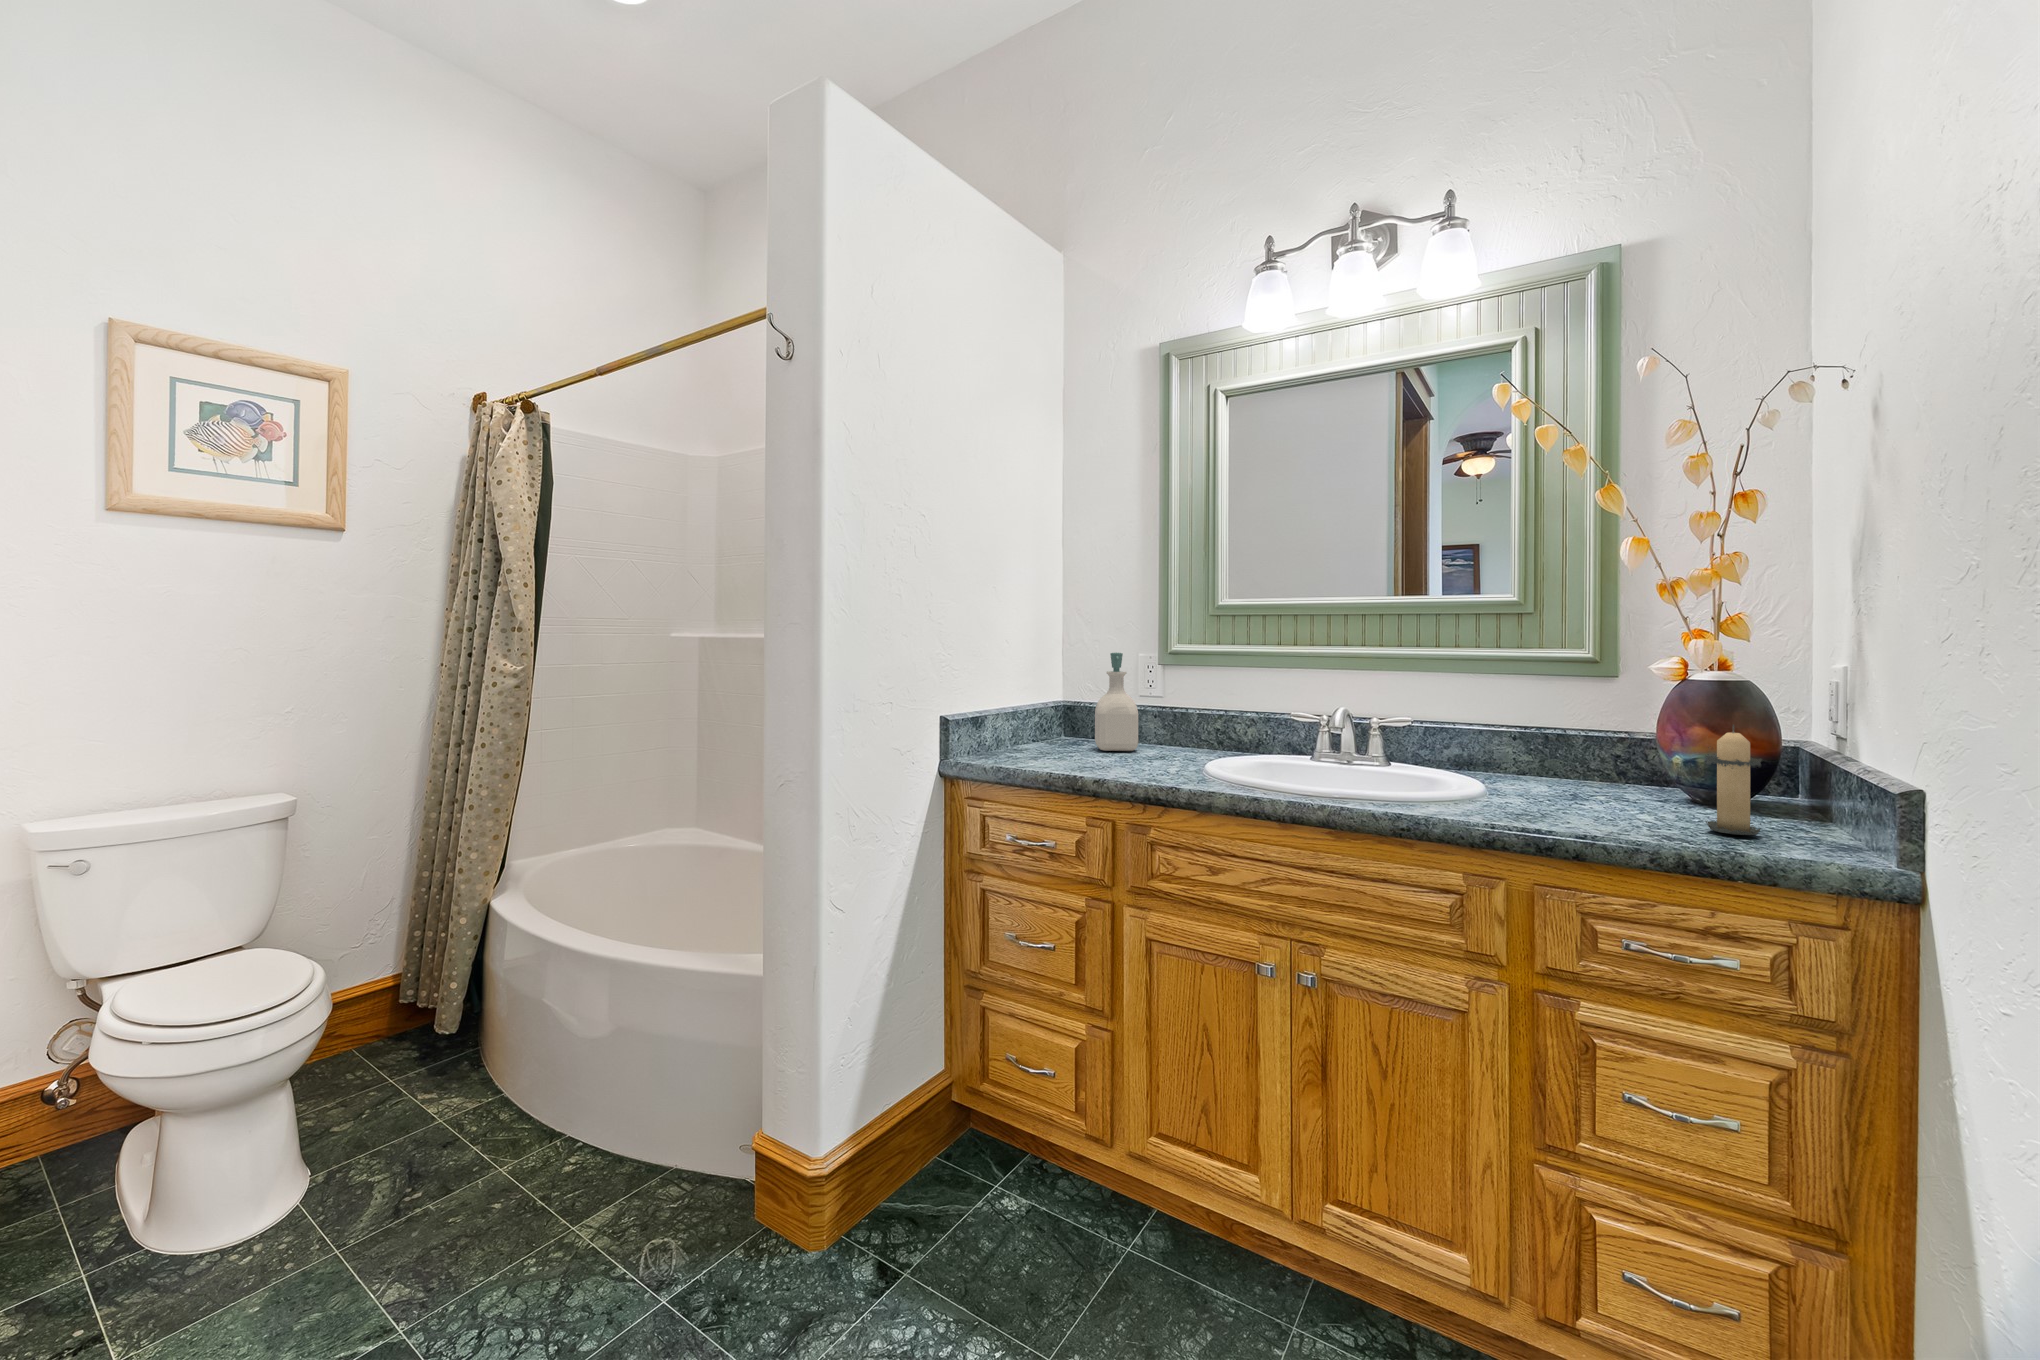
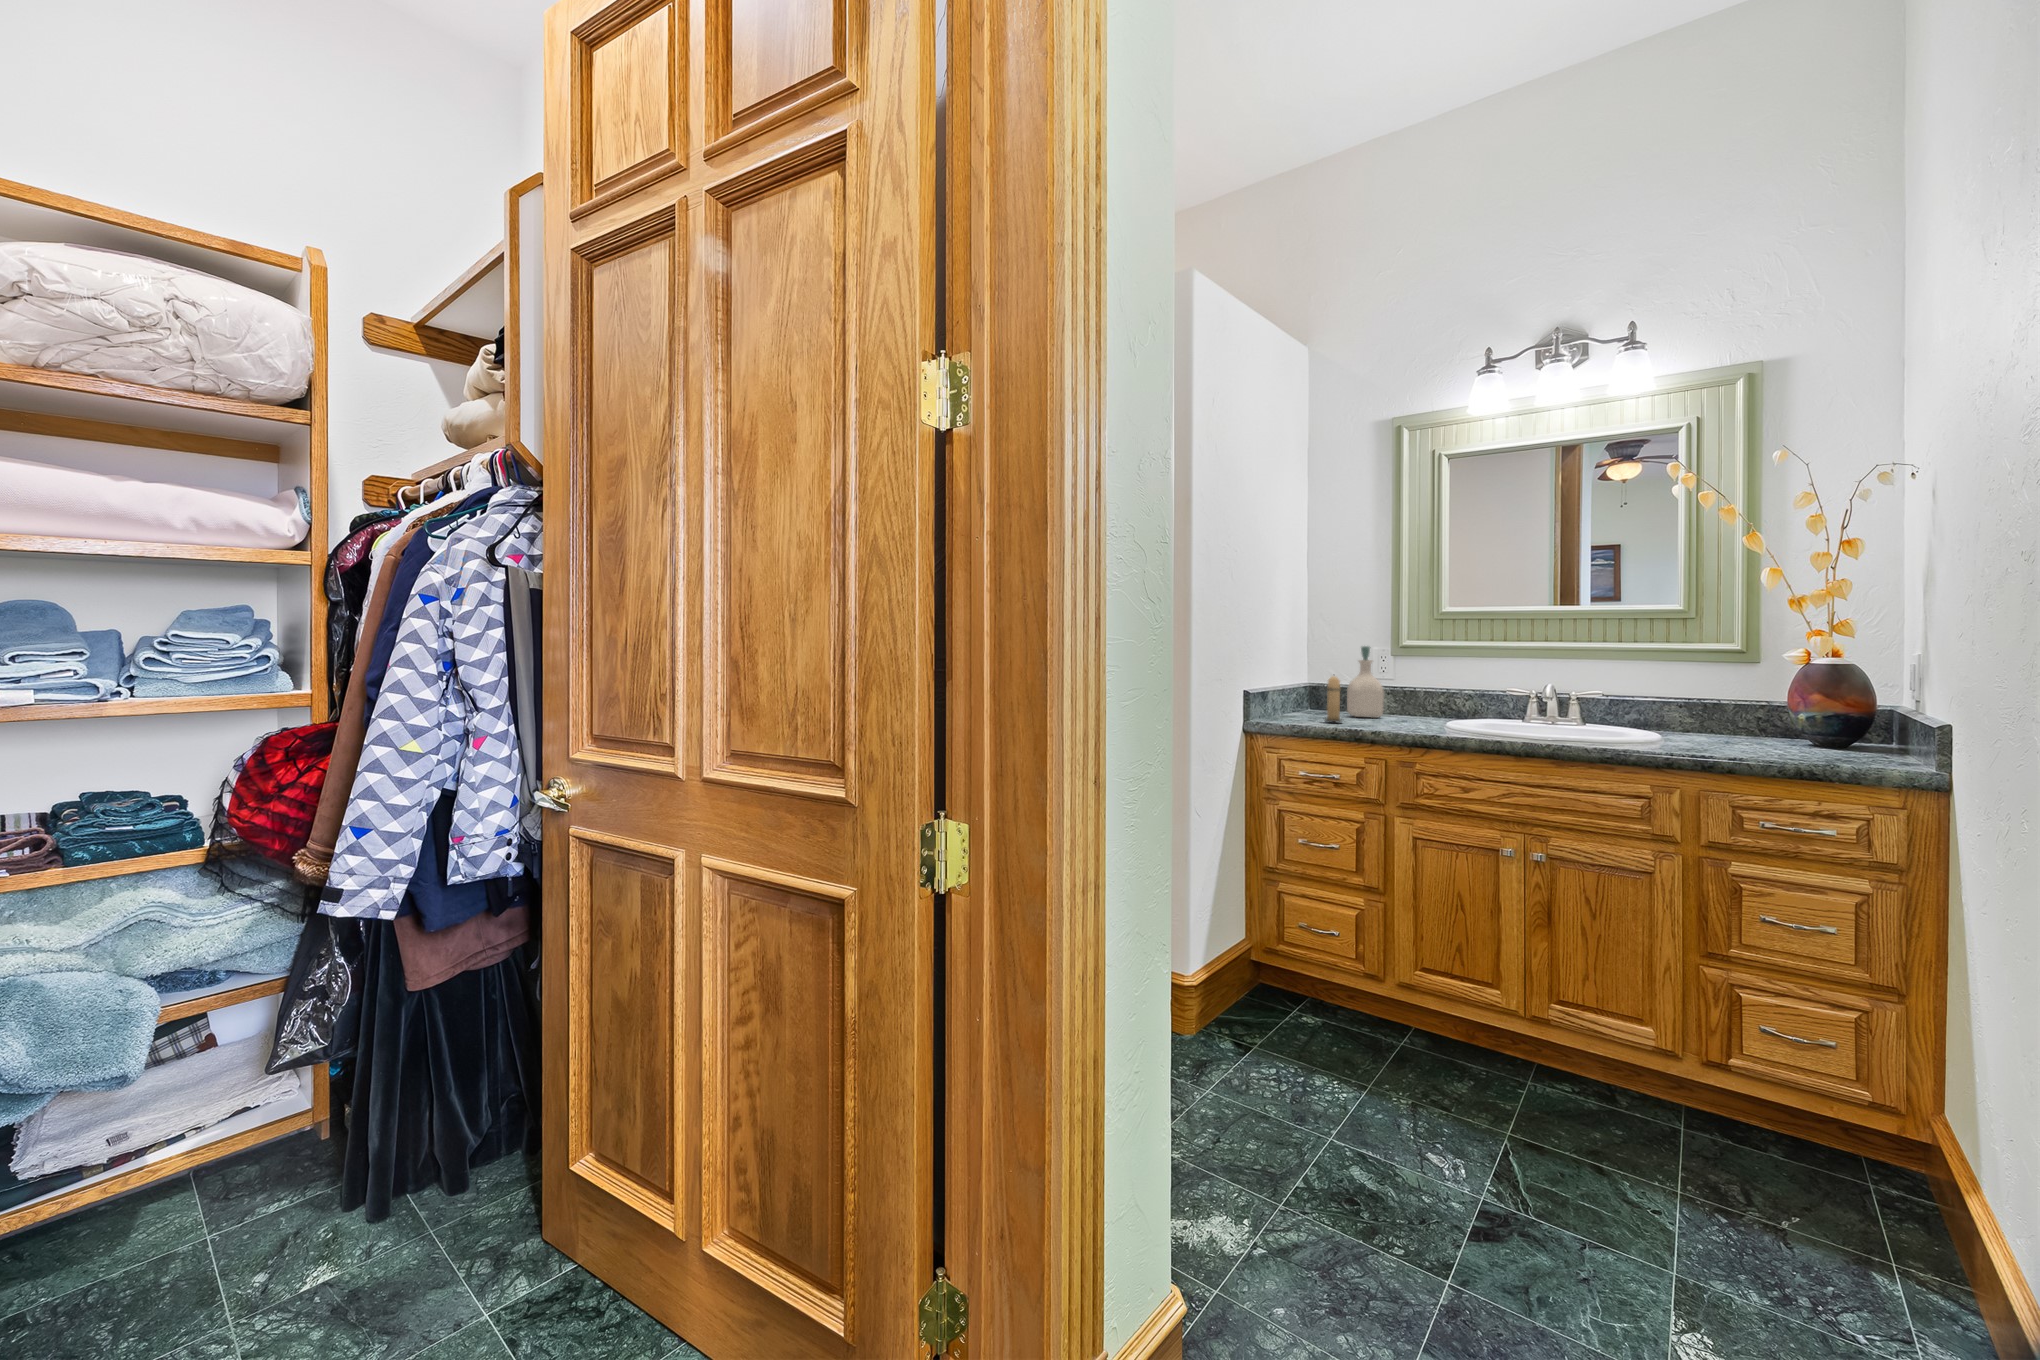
candle: present [1705,725,1762,835] -> present [1324,676,1343,722]

